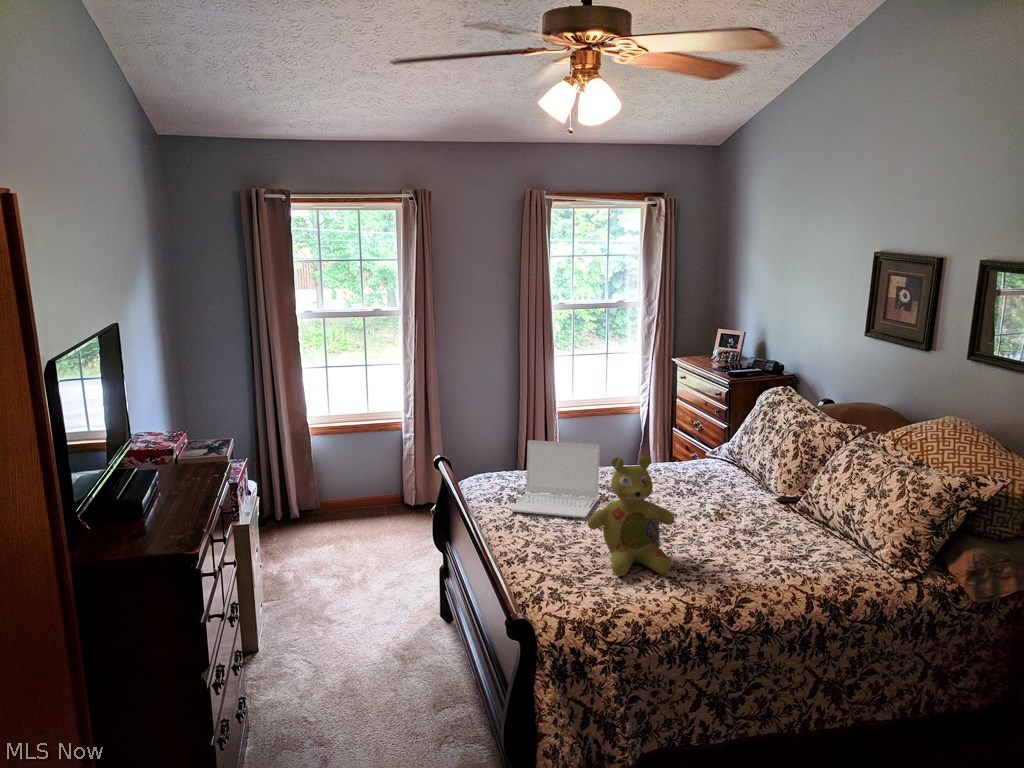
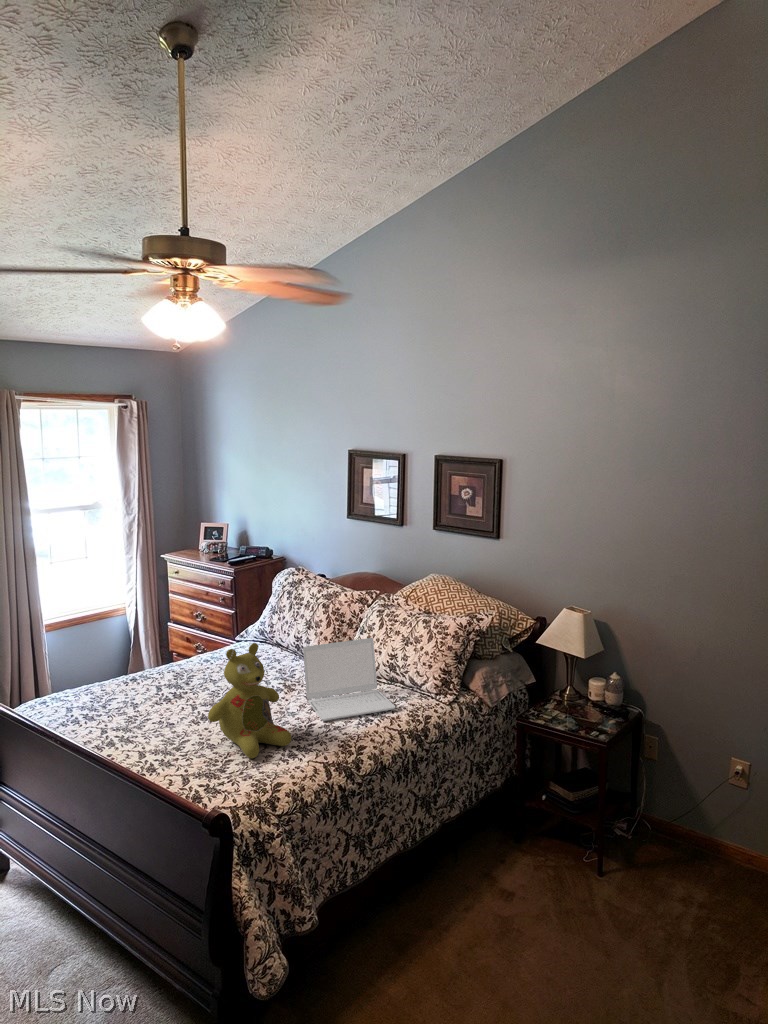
laptop: present [511,440,600,518] -> present [303,638,395,721]

